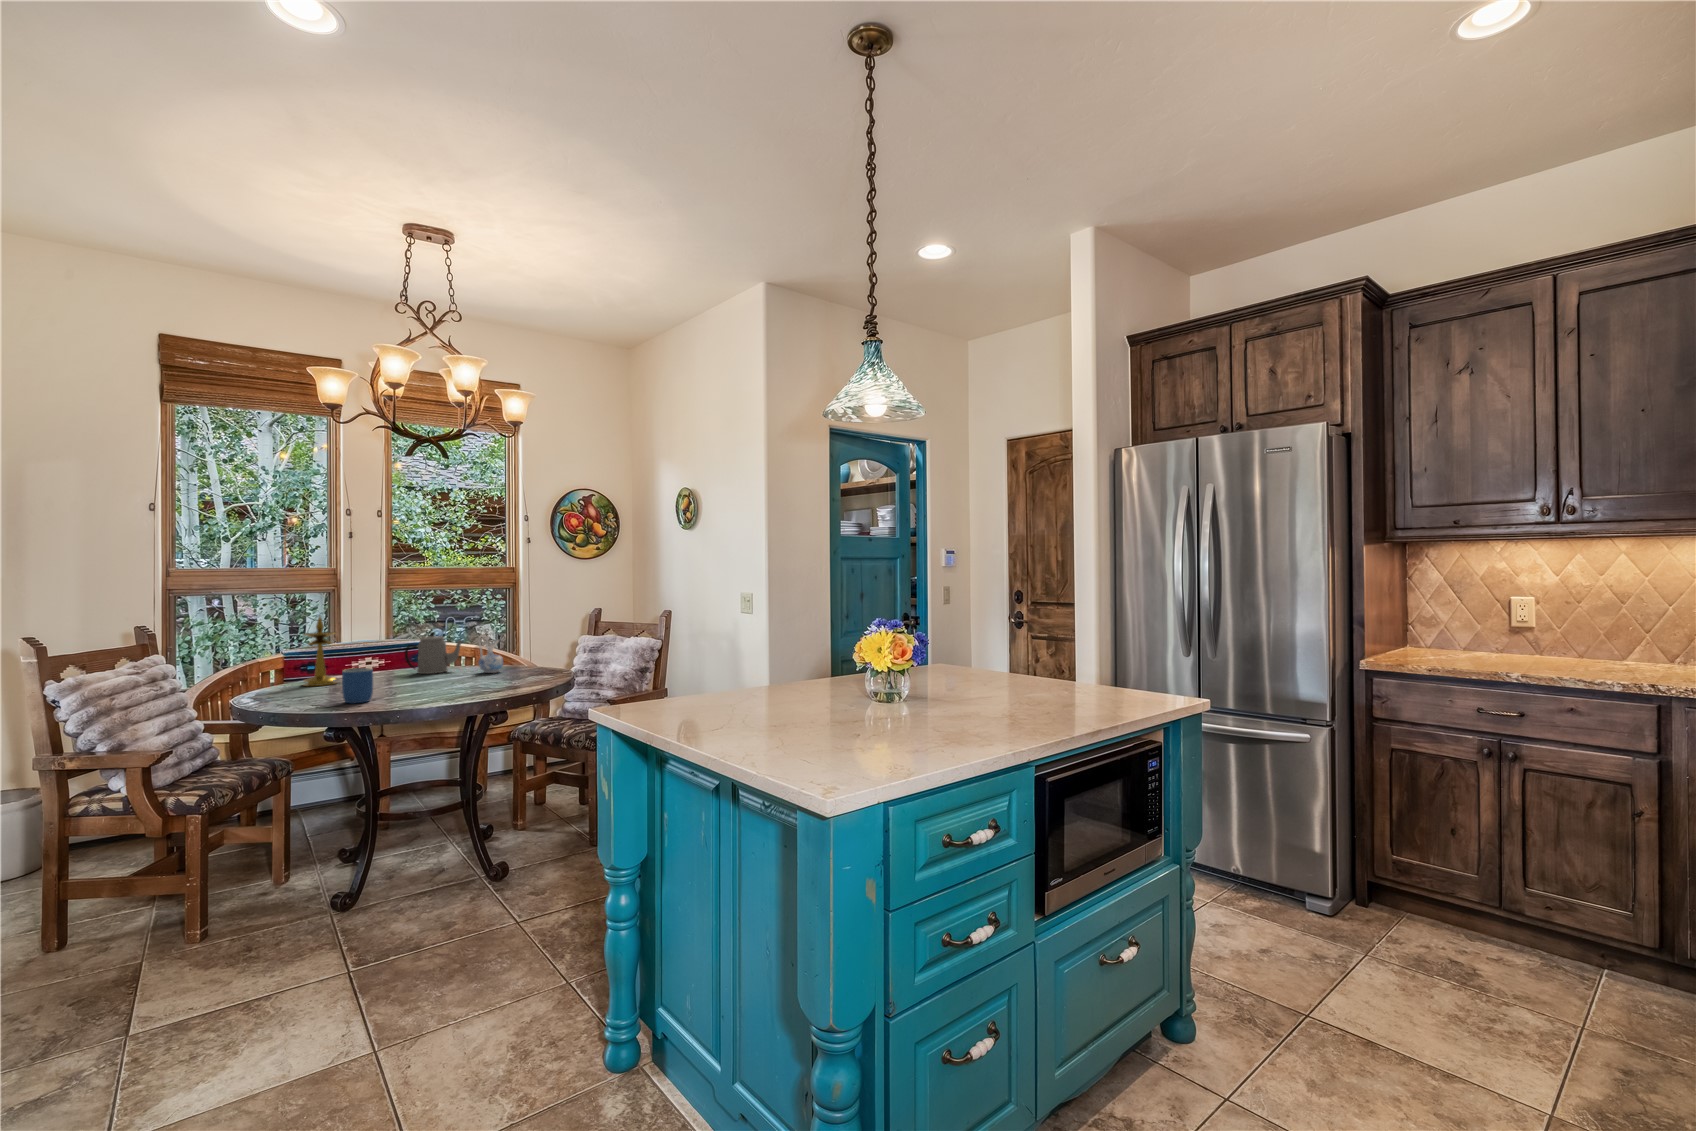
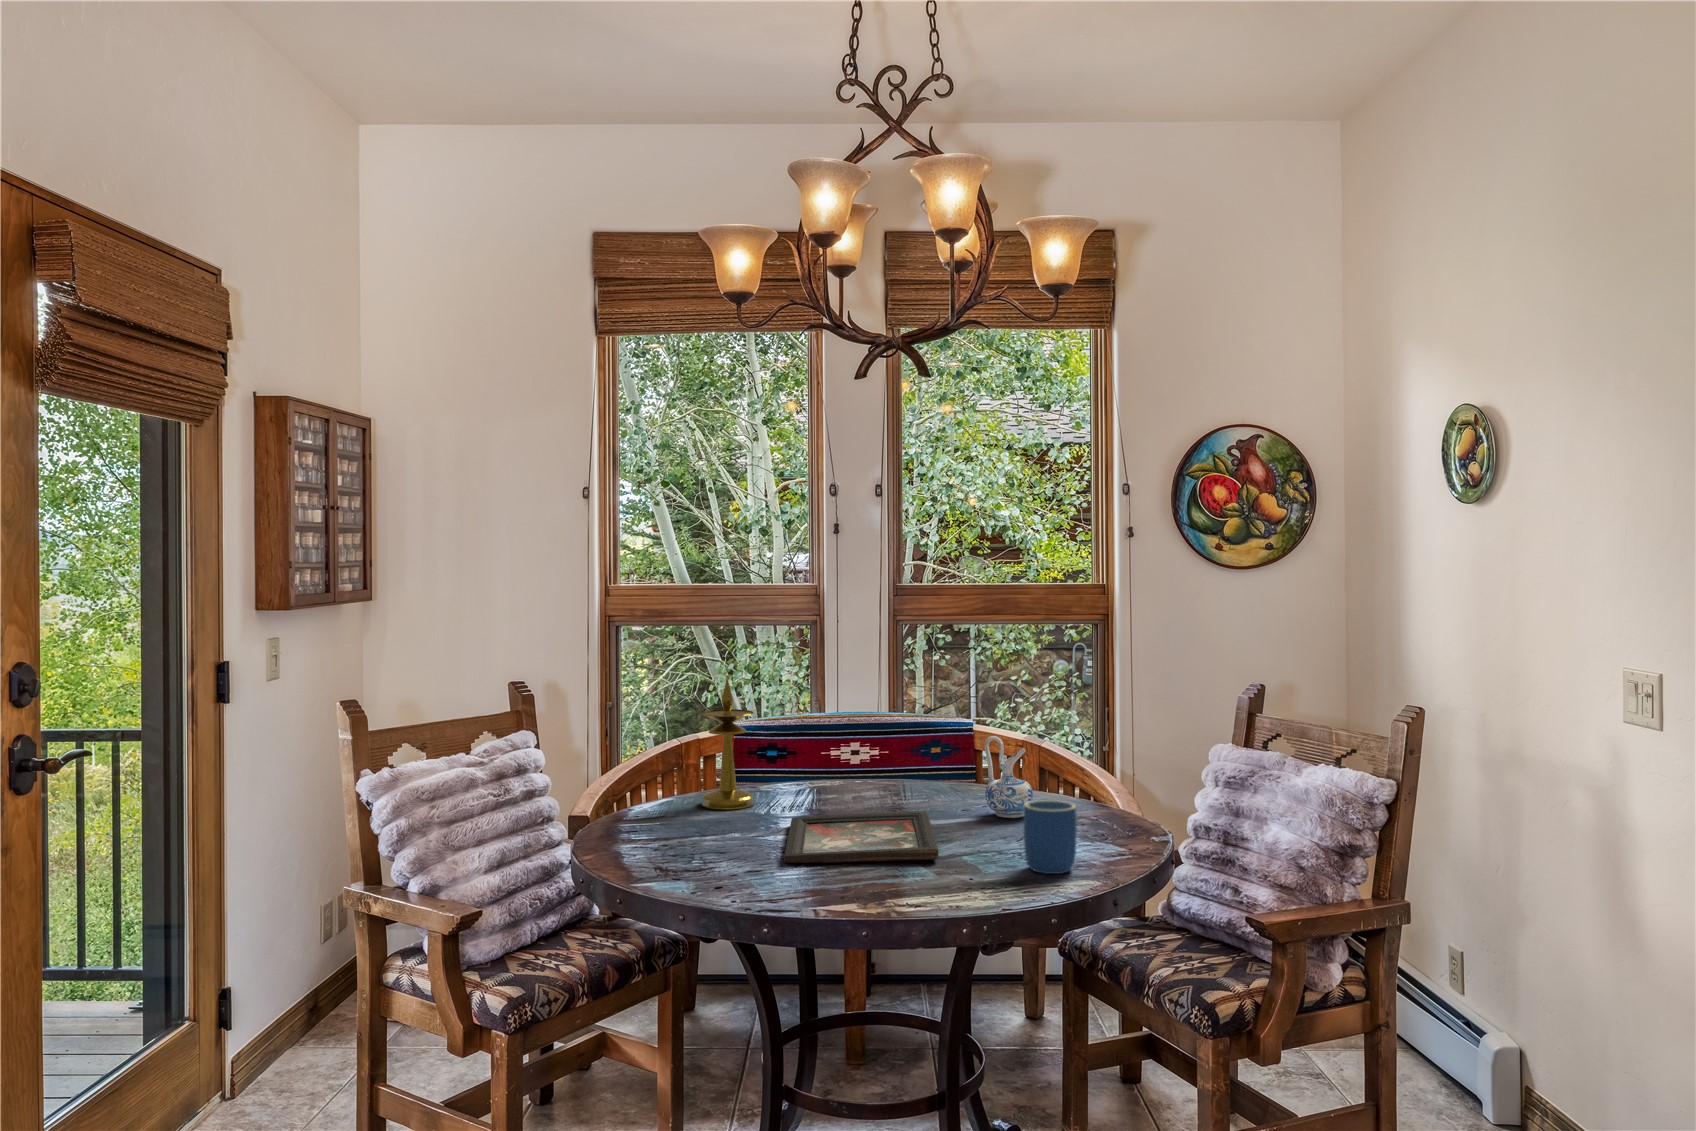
teapot: present [405,632,462,674] -> none [869,719,968,802]
mug: present [342,668,373,703] -> present [1024,800,1077,874]
decorative tray: none [374,672,472,695] -> present [784,811,938,863]

